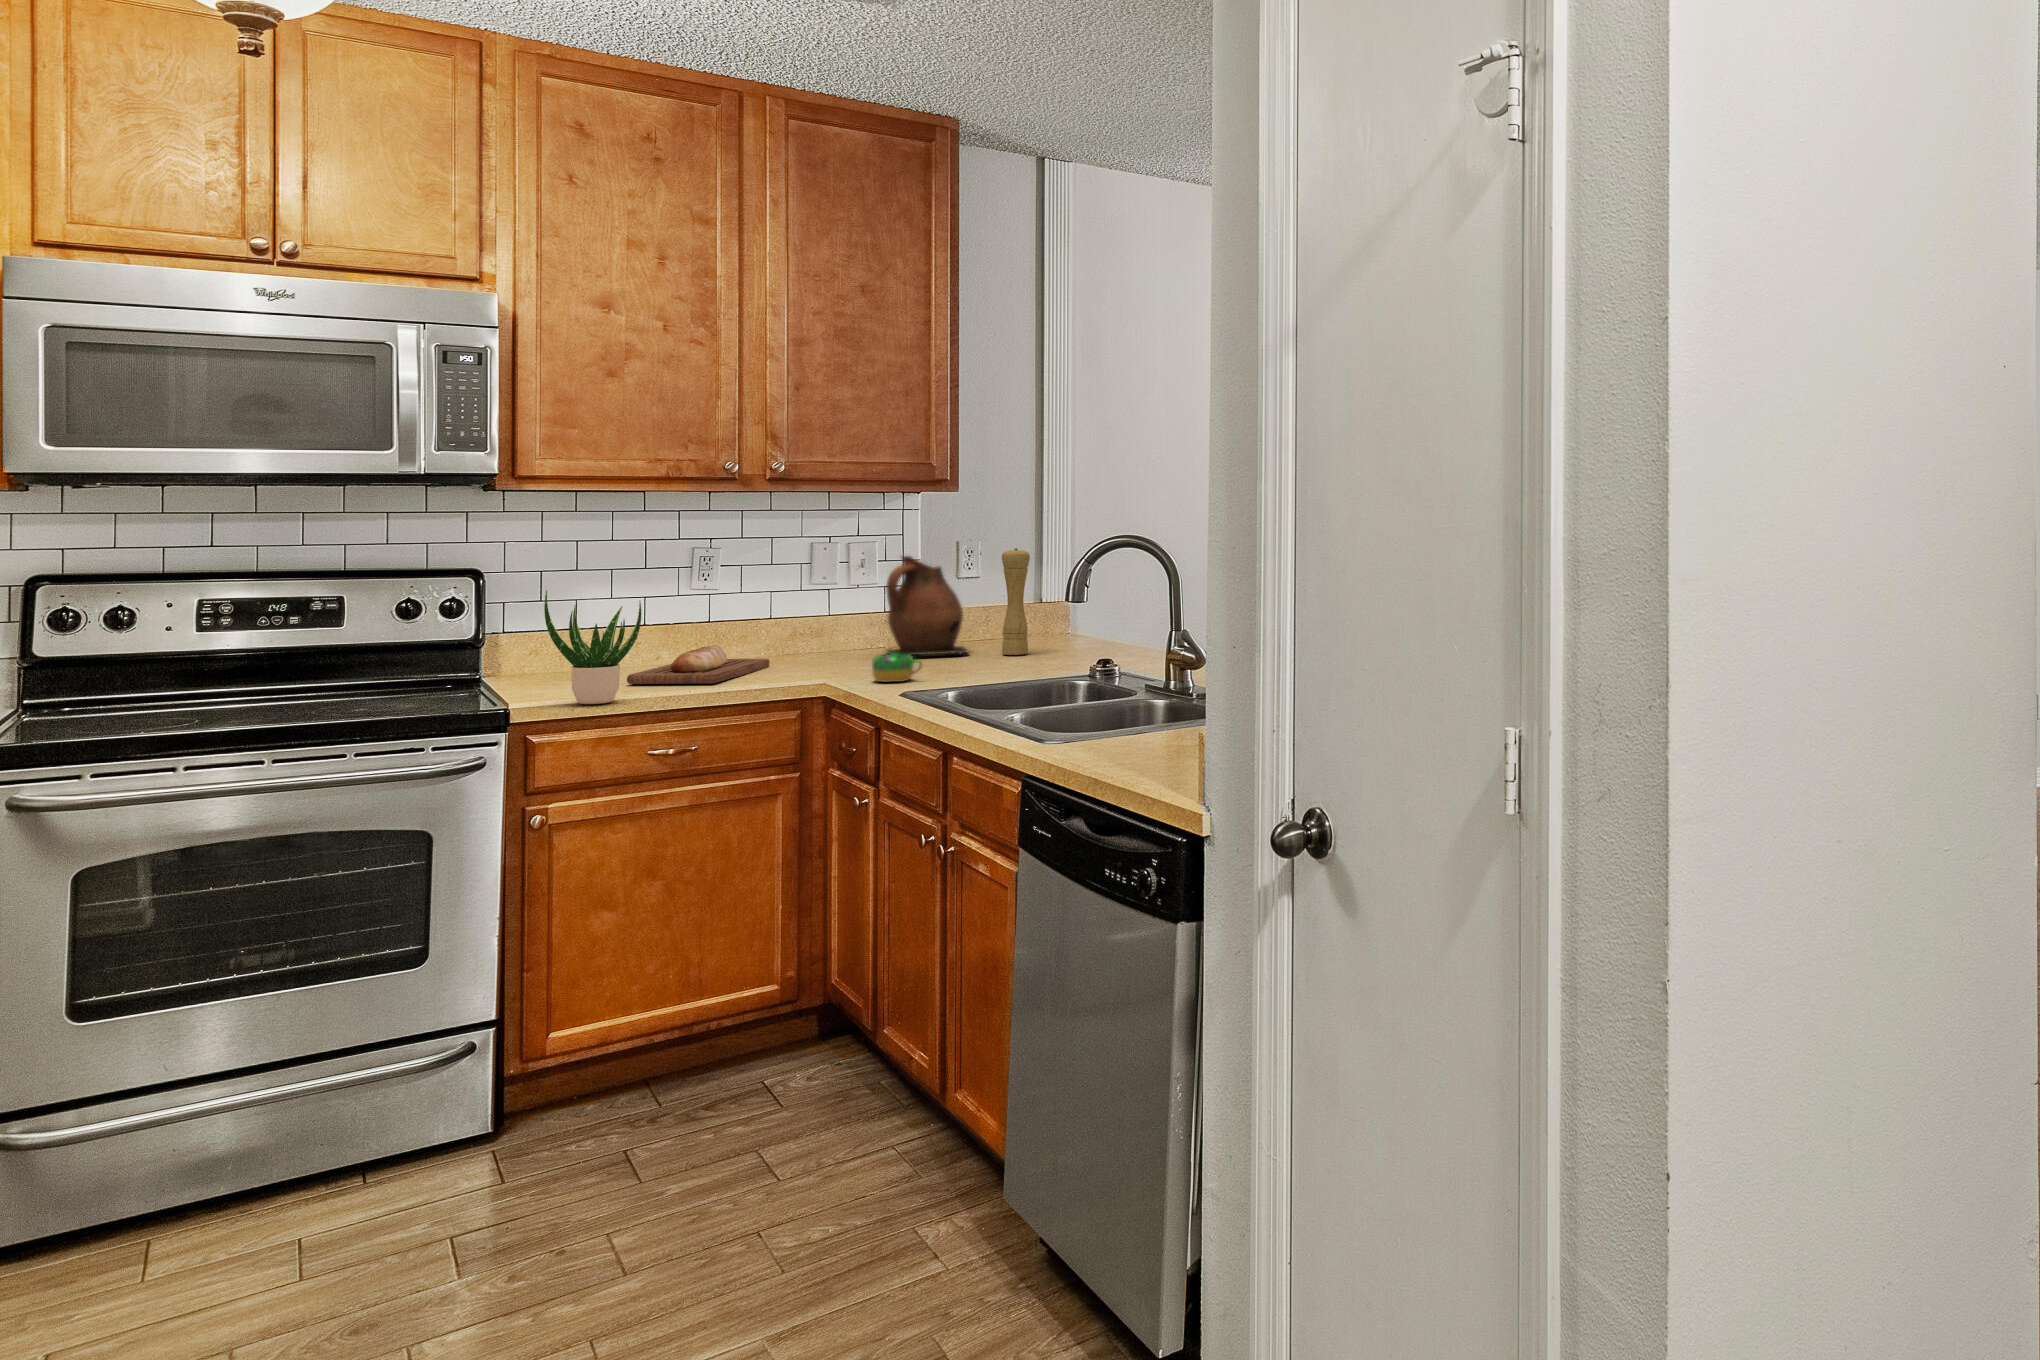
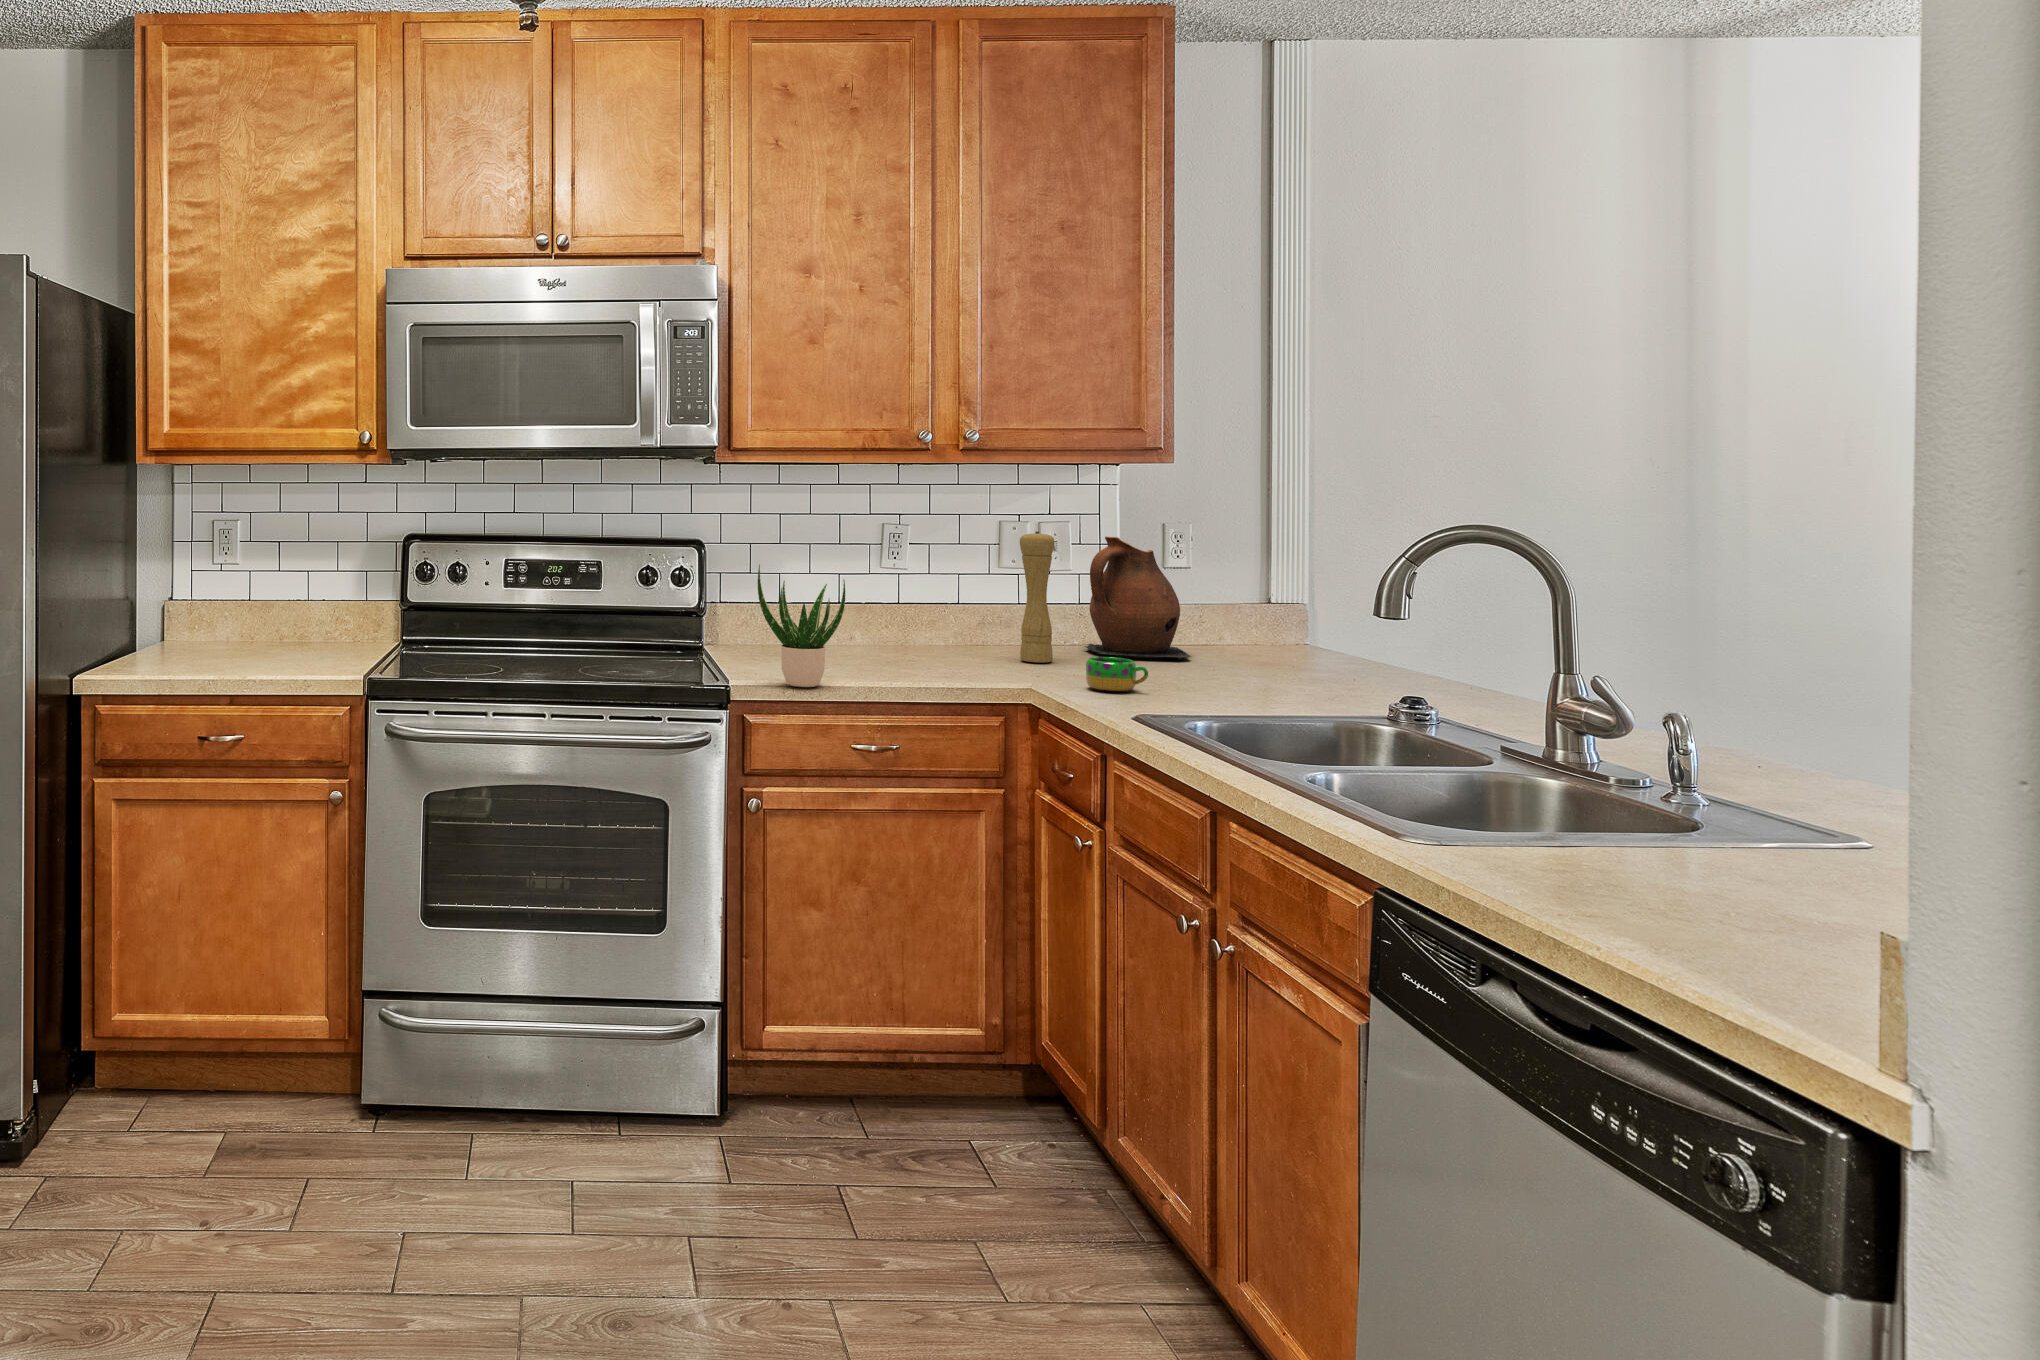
pepper mill: present [1002,549,1030,655] -> present [1020,531,1055,663]
bread loaf: present [627,646,770,684] -> none [829,629,964,672]

